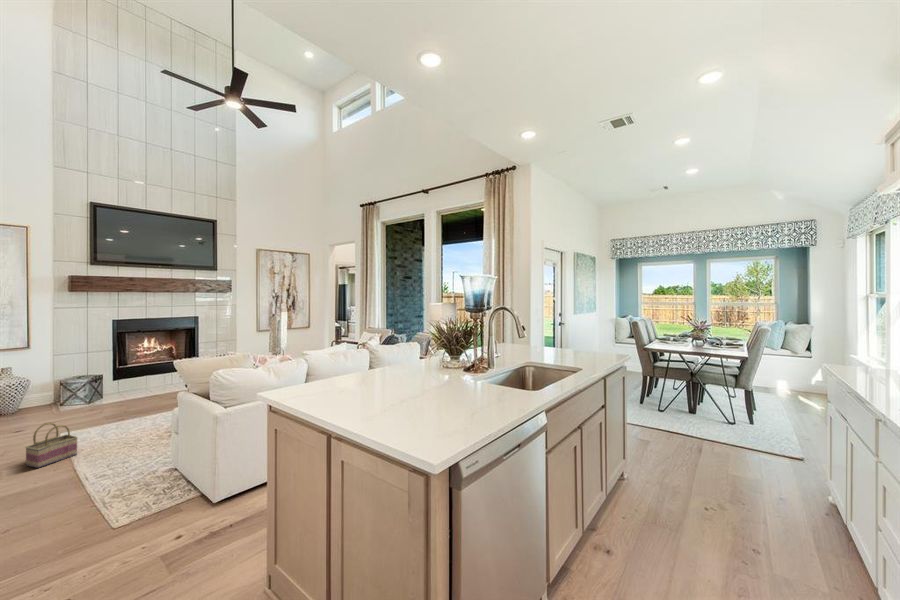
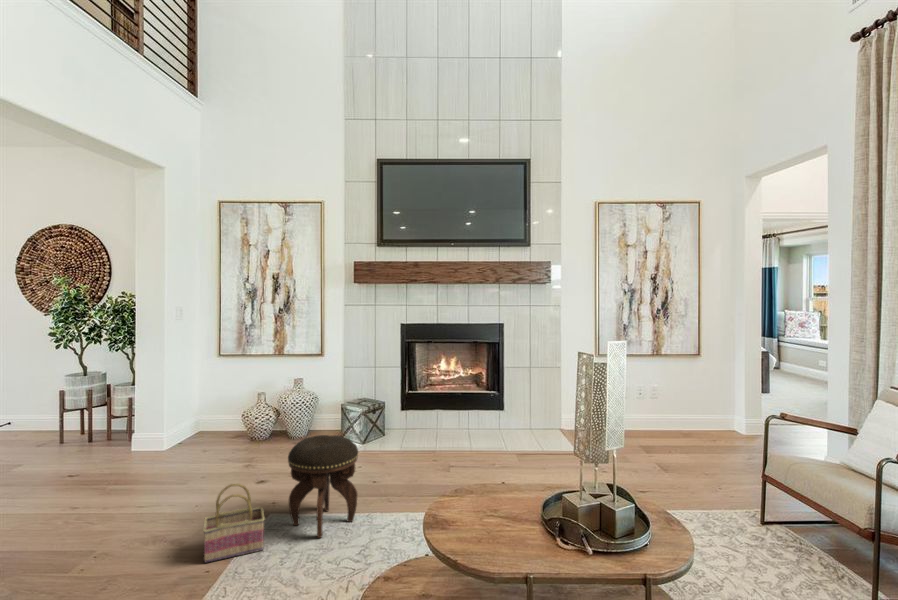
footstool: none [80,388,133,444] -> present [288,435,358,538]

